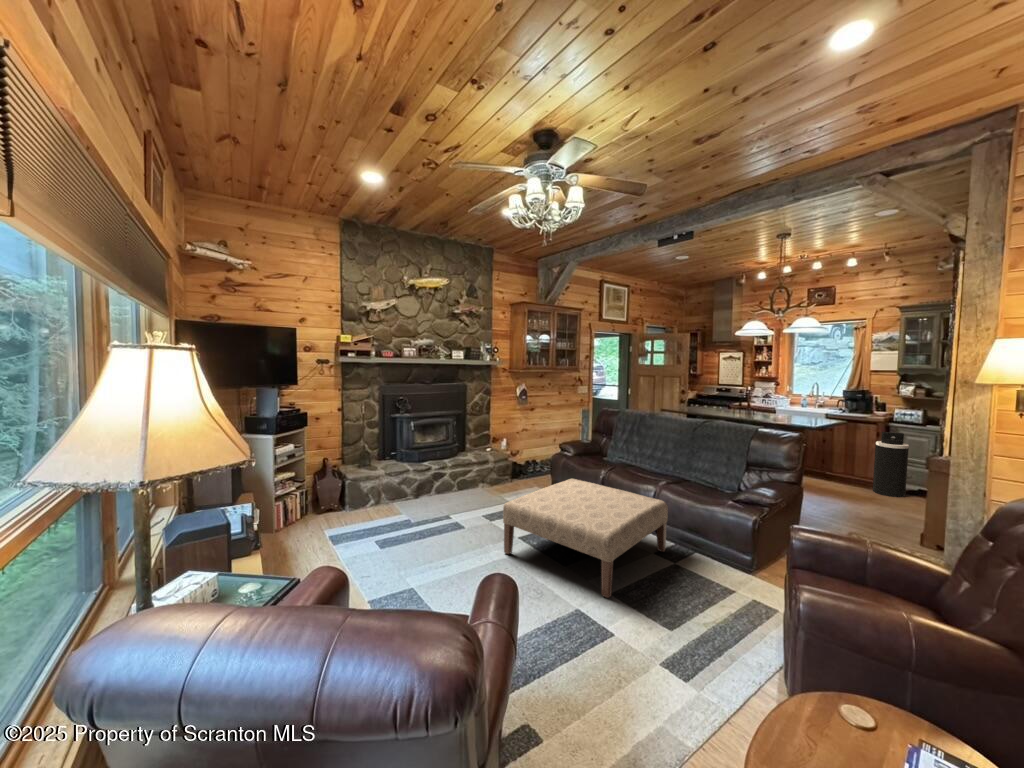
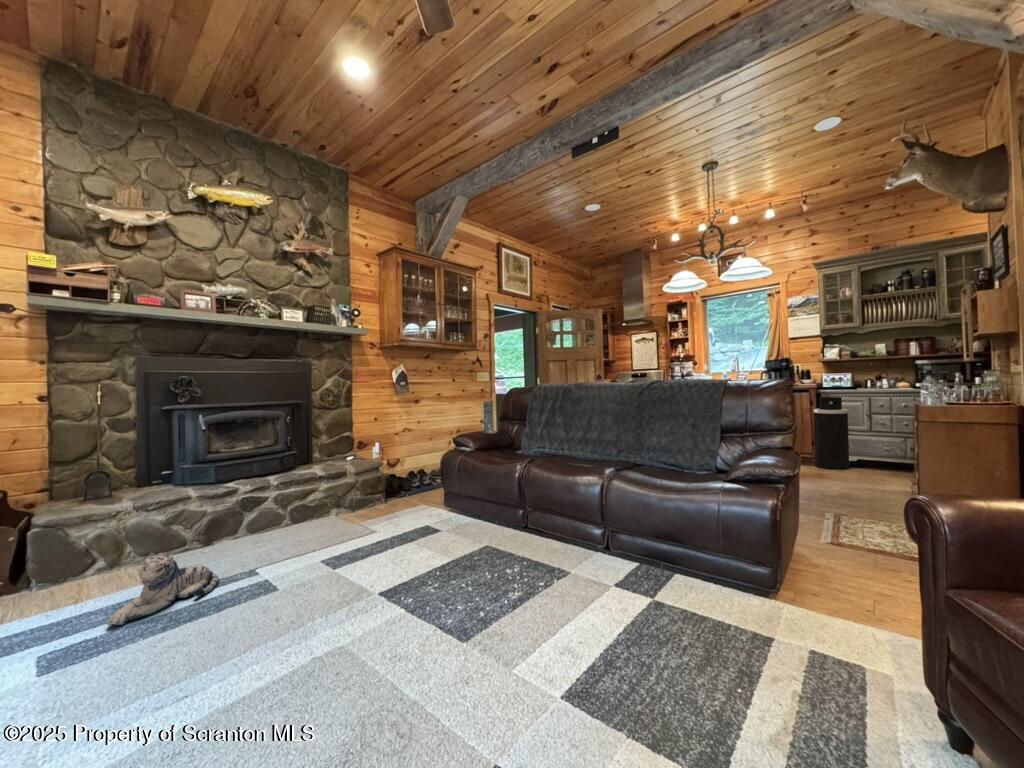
ottoman: present [503,479,668,598] -> none [333,478,632,719]
plush toy: none [396,501,435,534] -> present [107,553,219,625]

